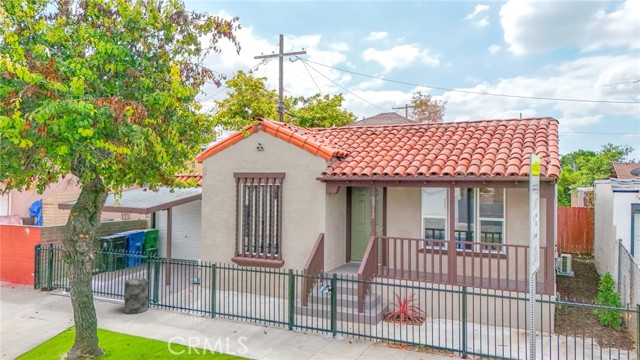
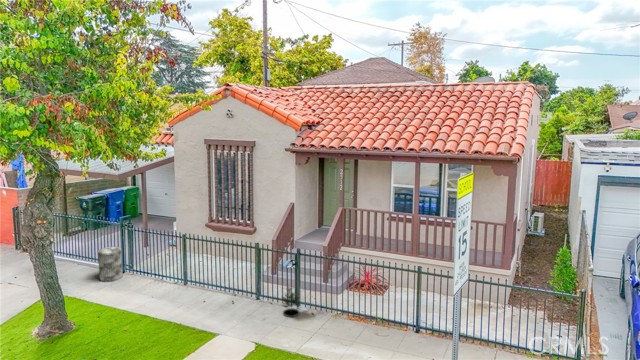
potted tree: none [319,309,339,344] -> present [282,287,300,317]

